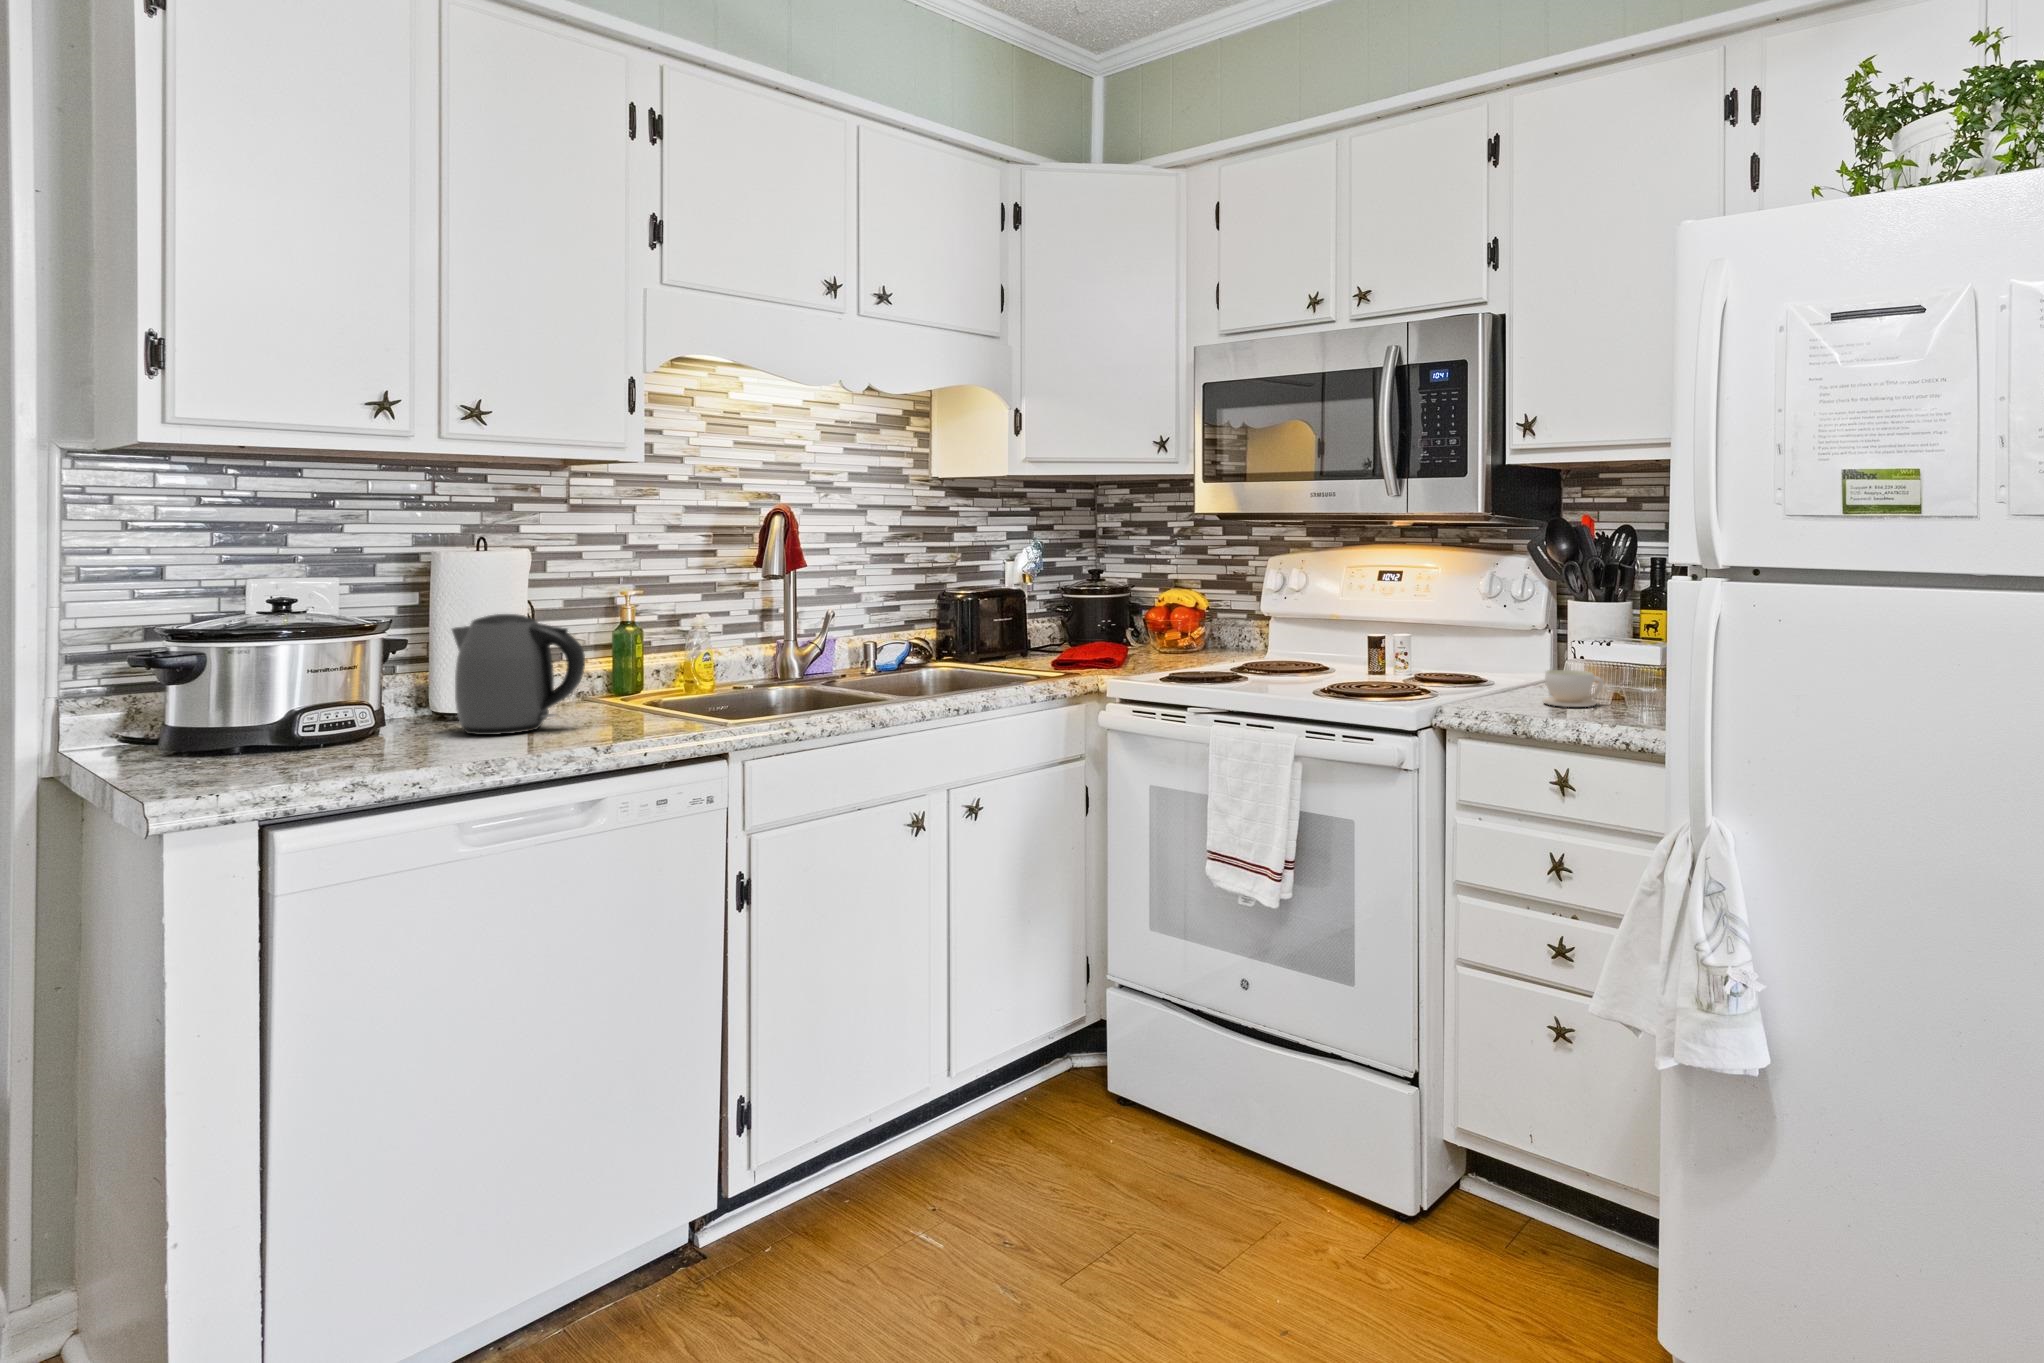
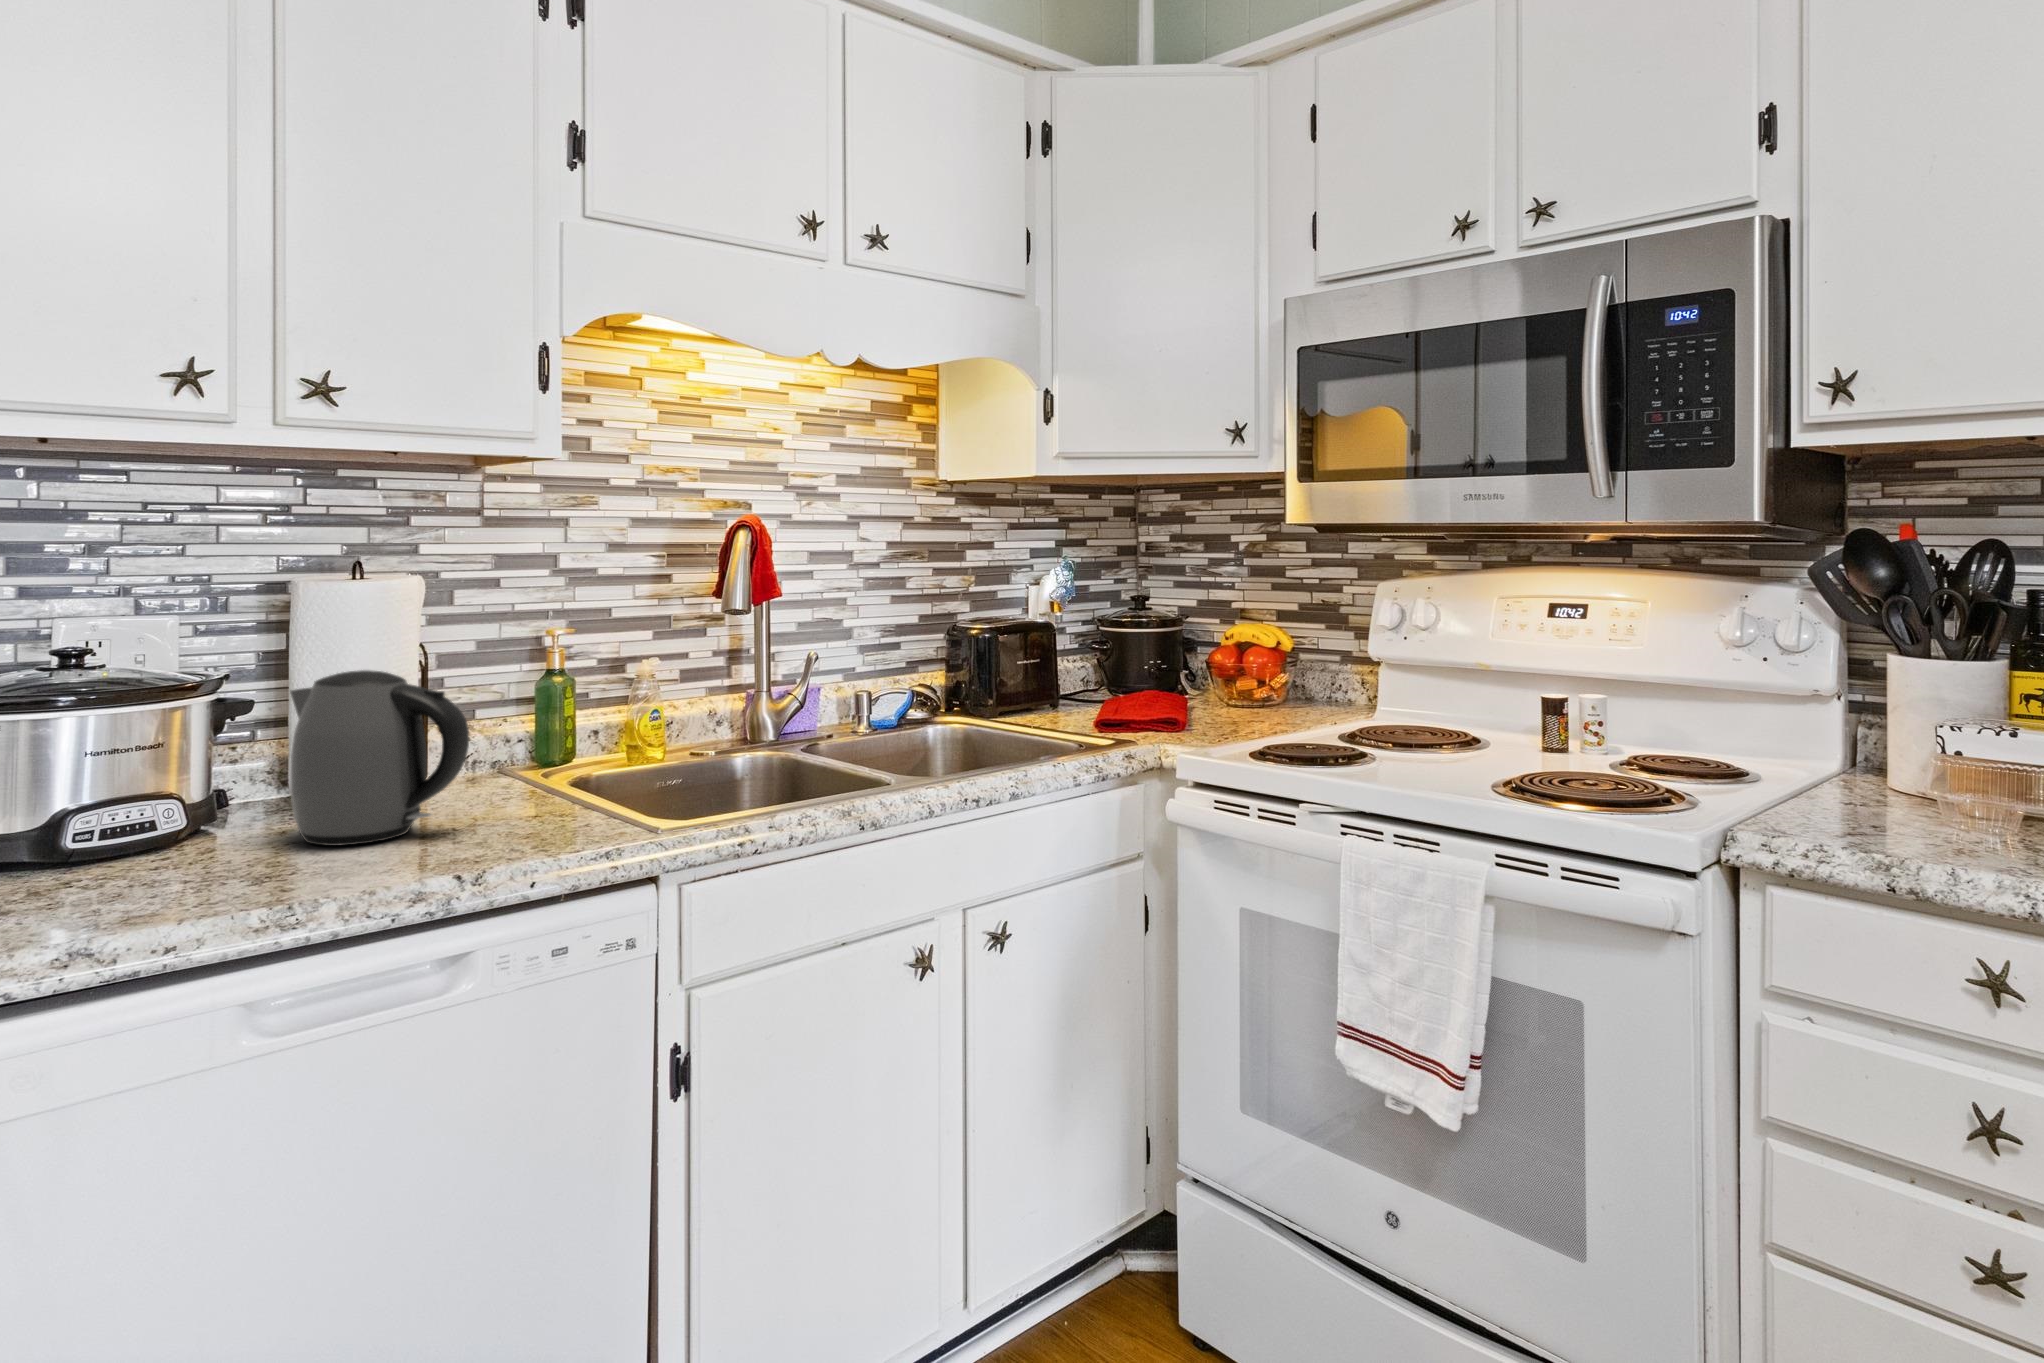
coffee cup: present [1543,670,1603,707] -> none [1883,769,1994,835]

